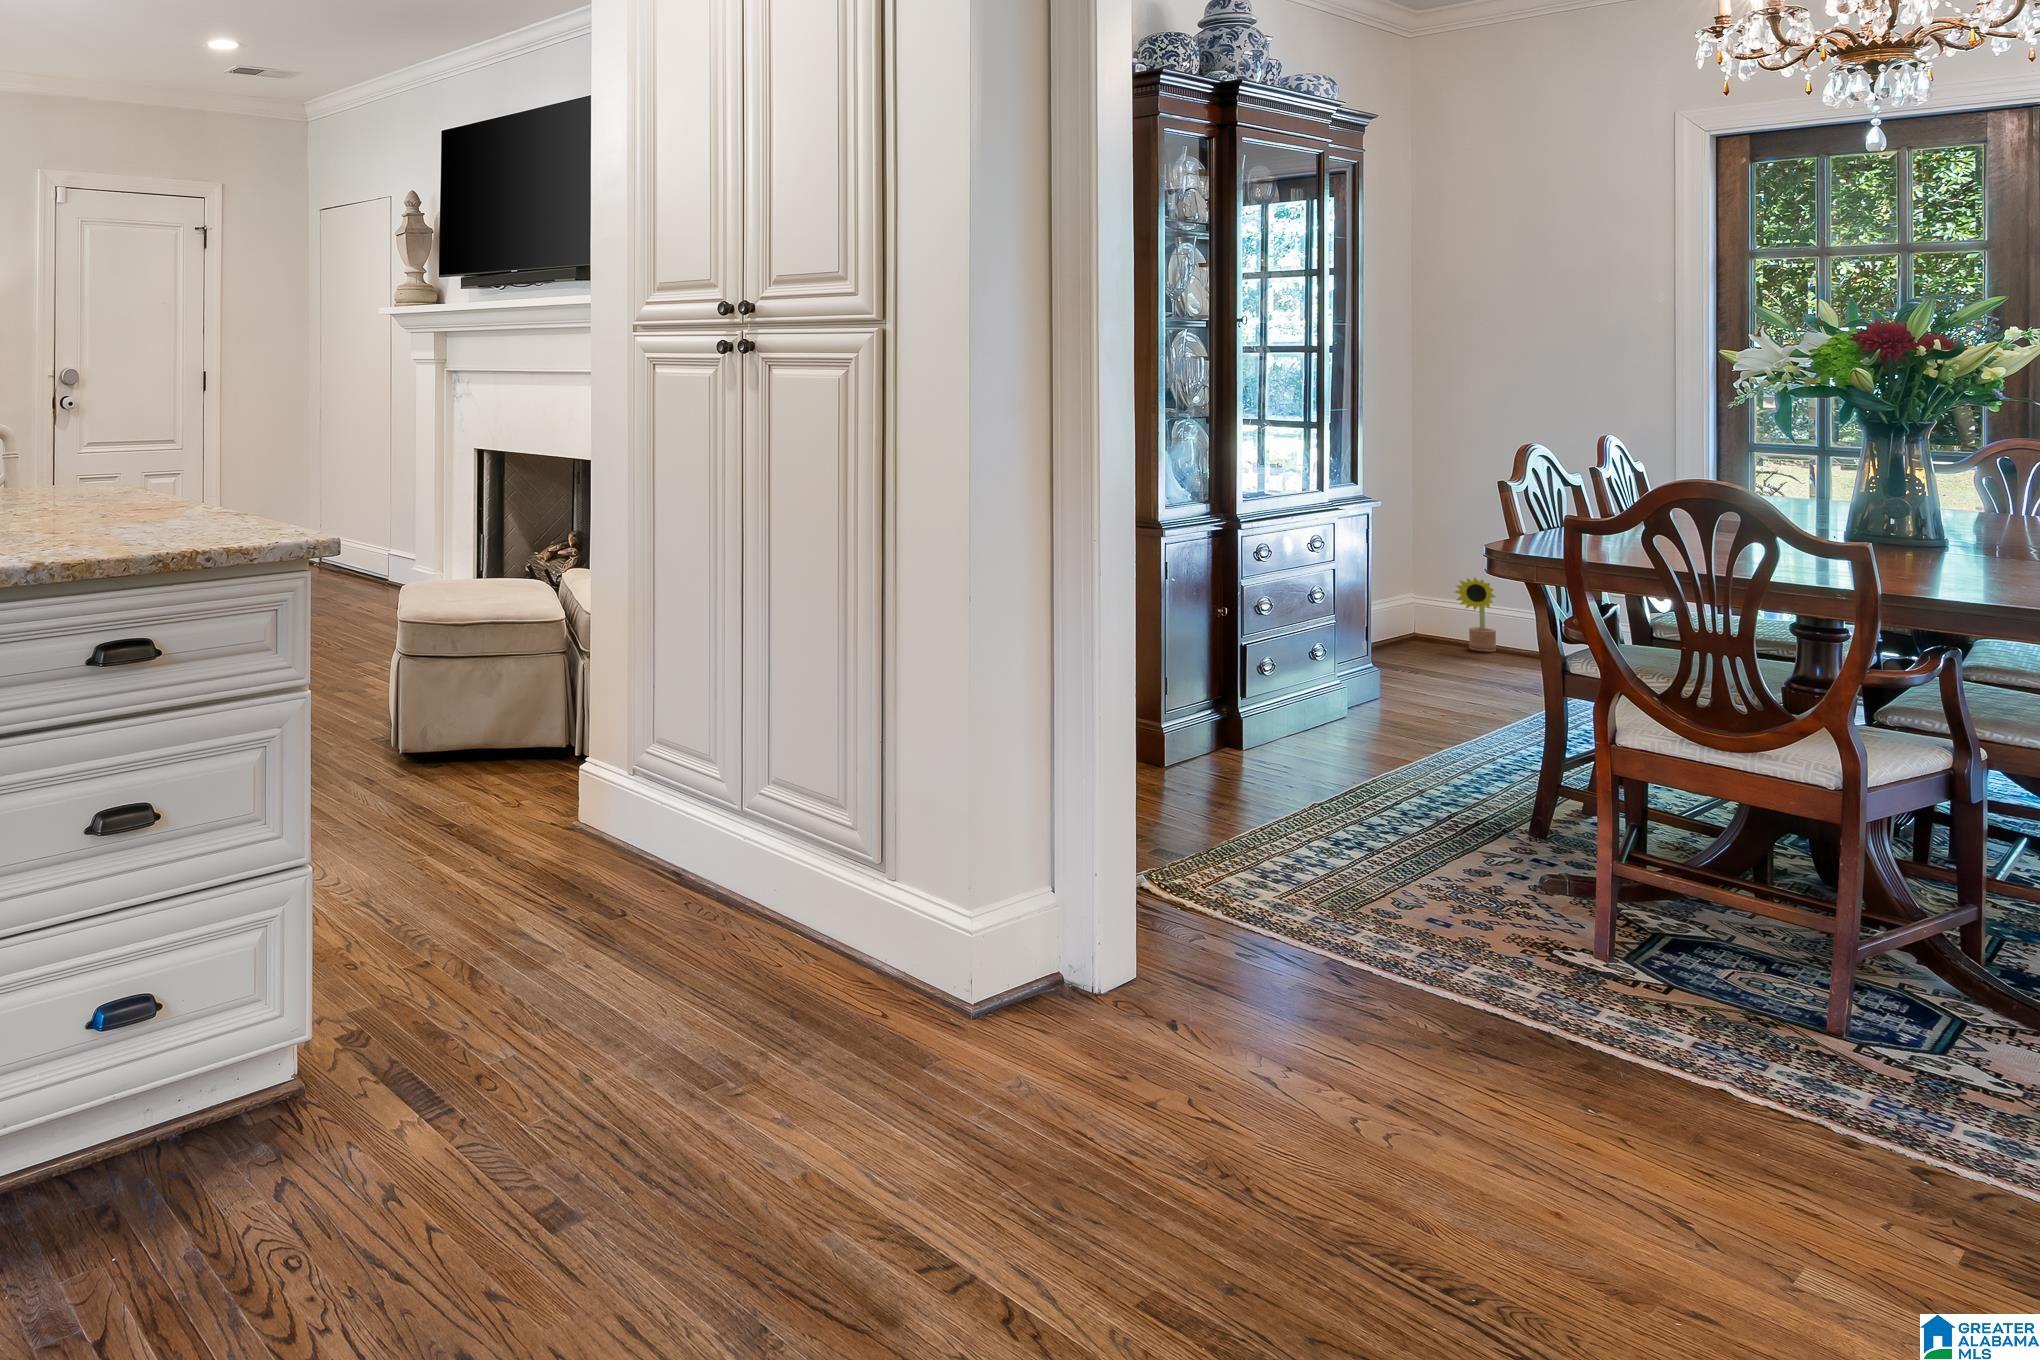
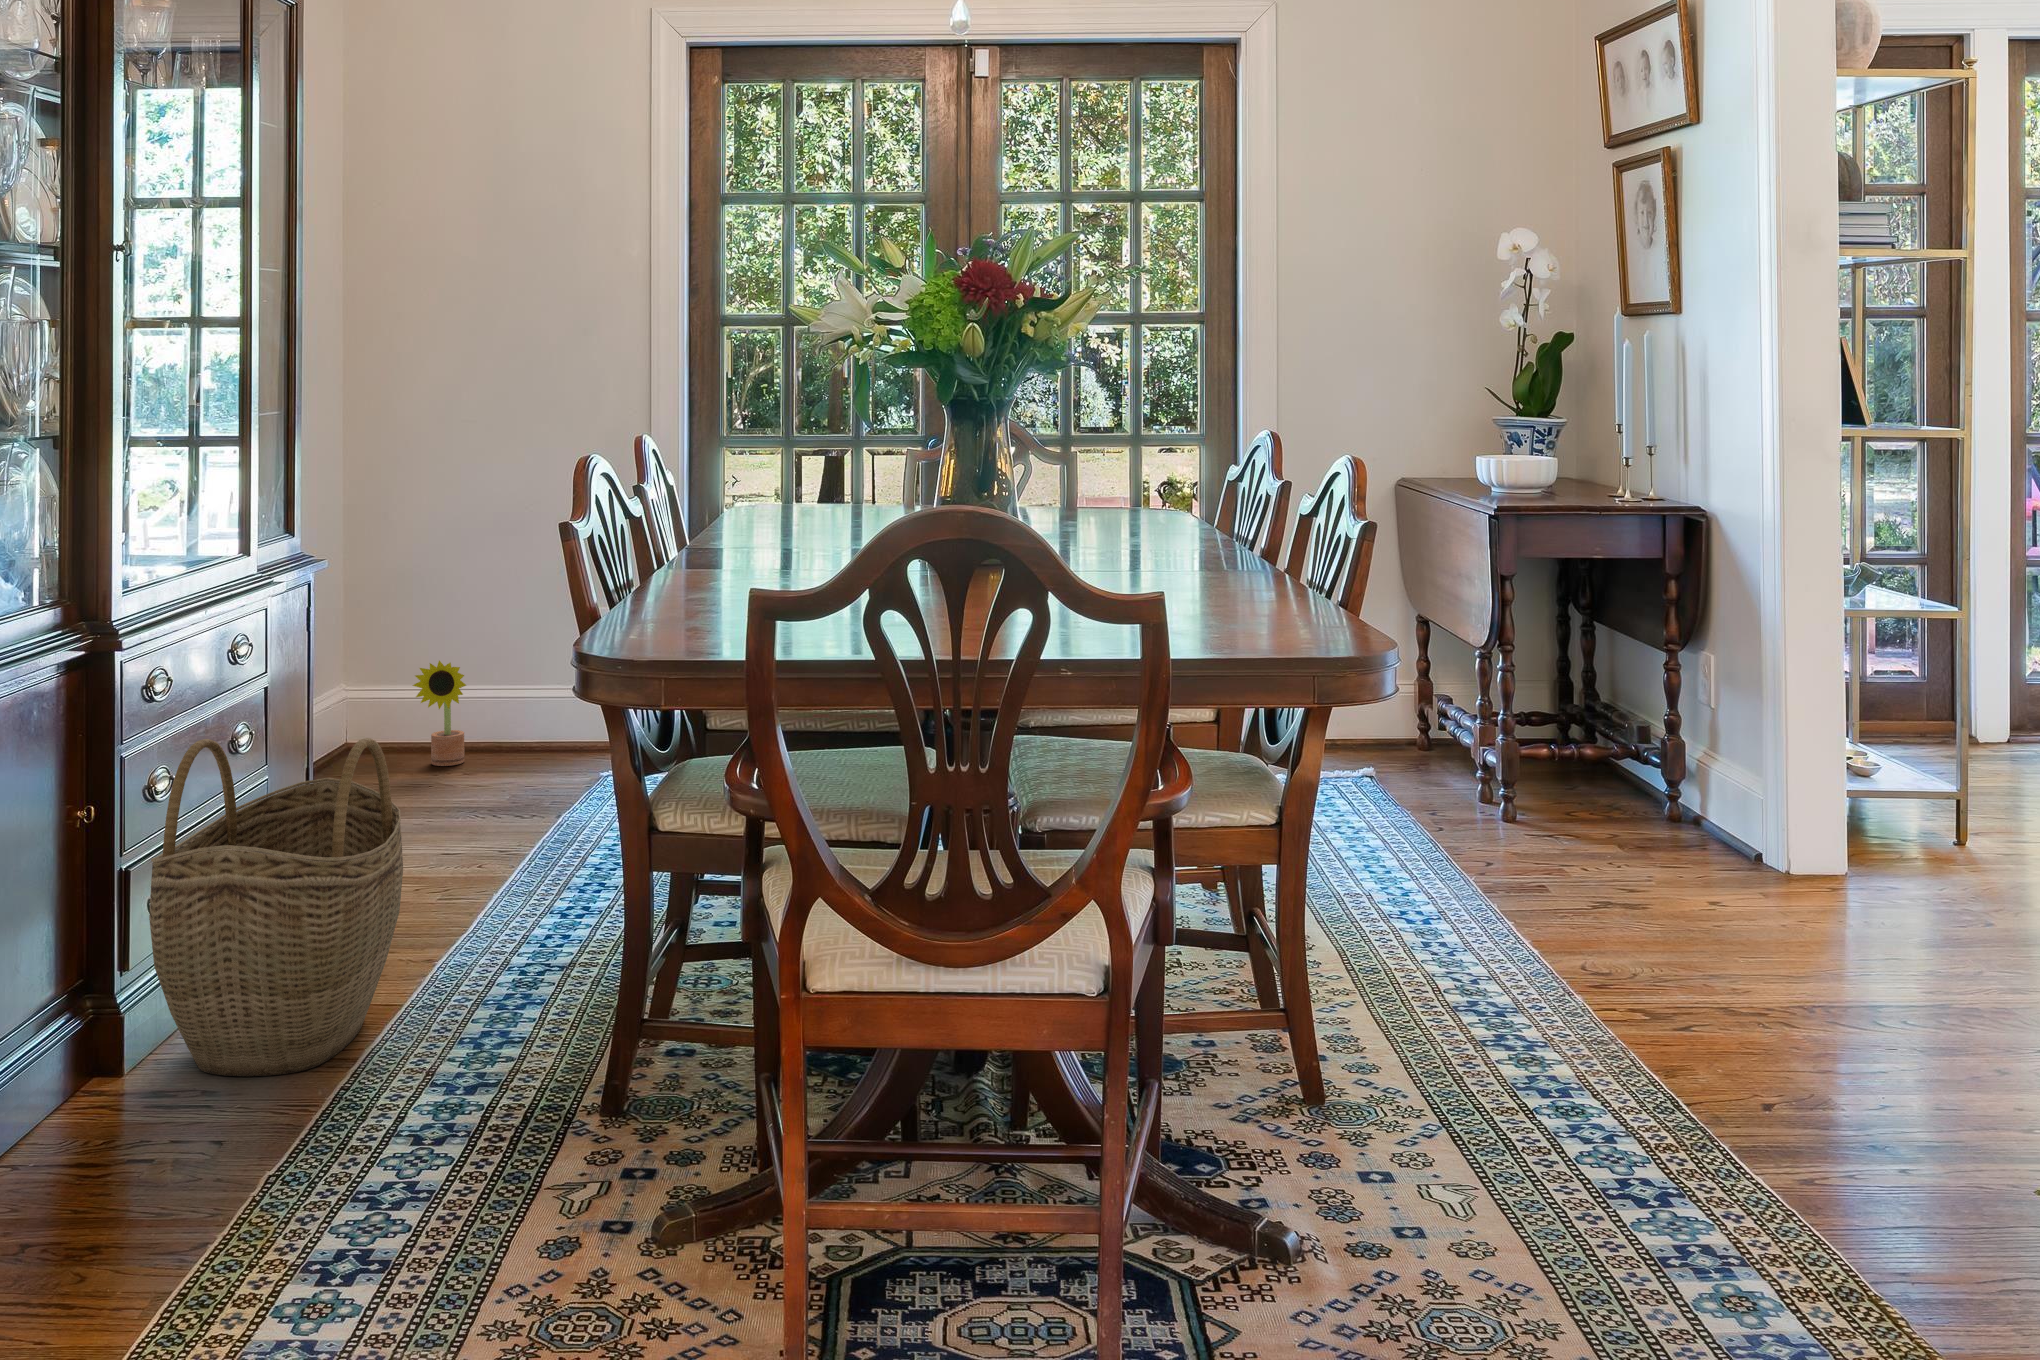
woven basket: none [1256,584,1409,771] -> present [149,738,403,1076]

